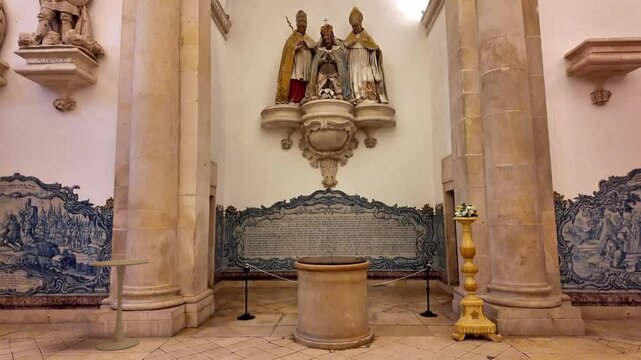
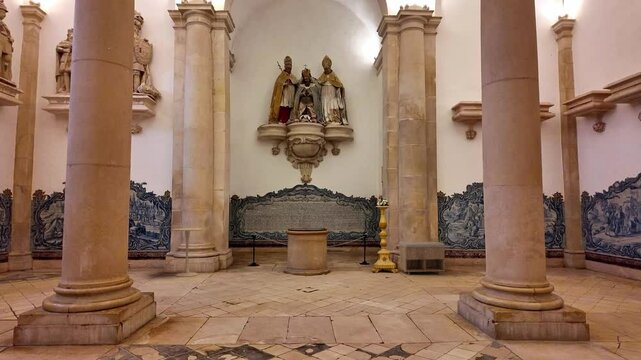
storage bench: none [497,280,595,345] -> present [399,242,445,275]

